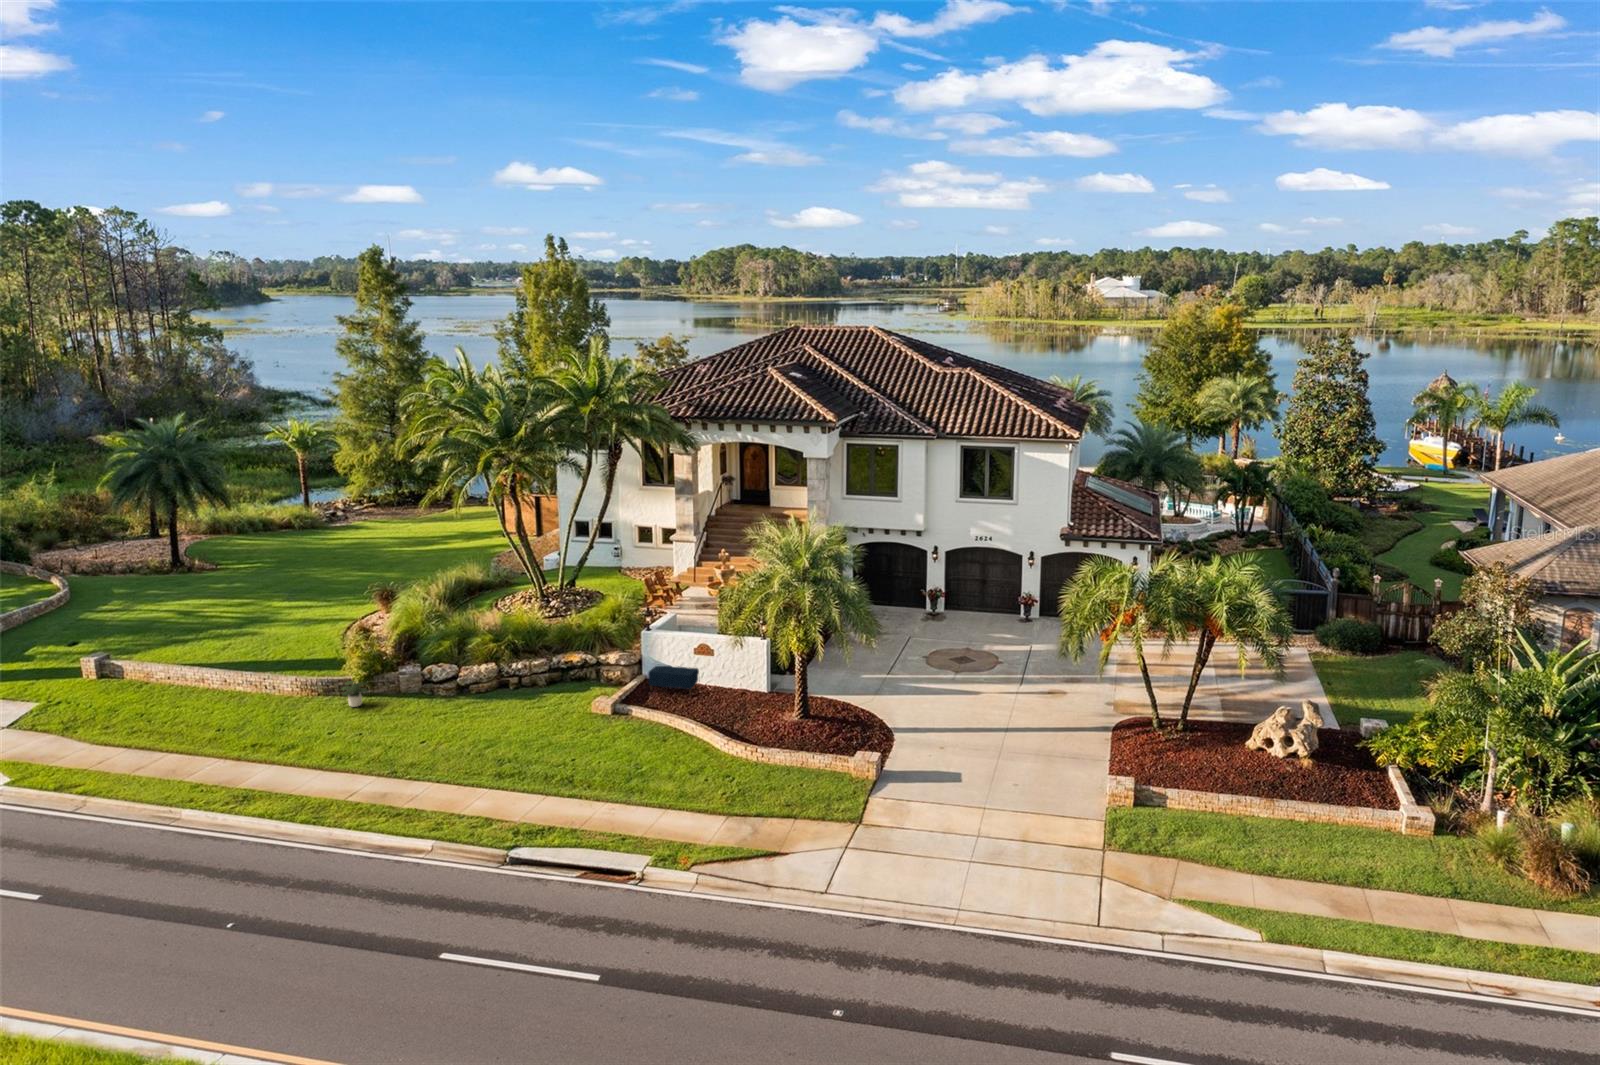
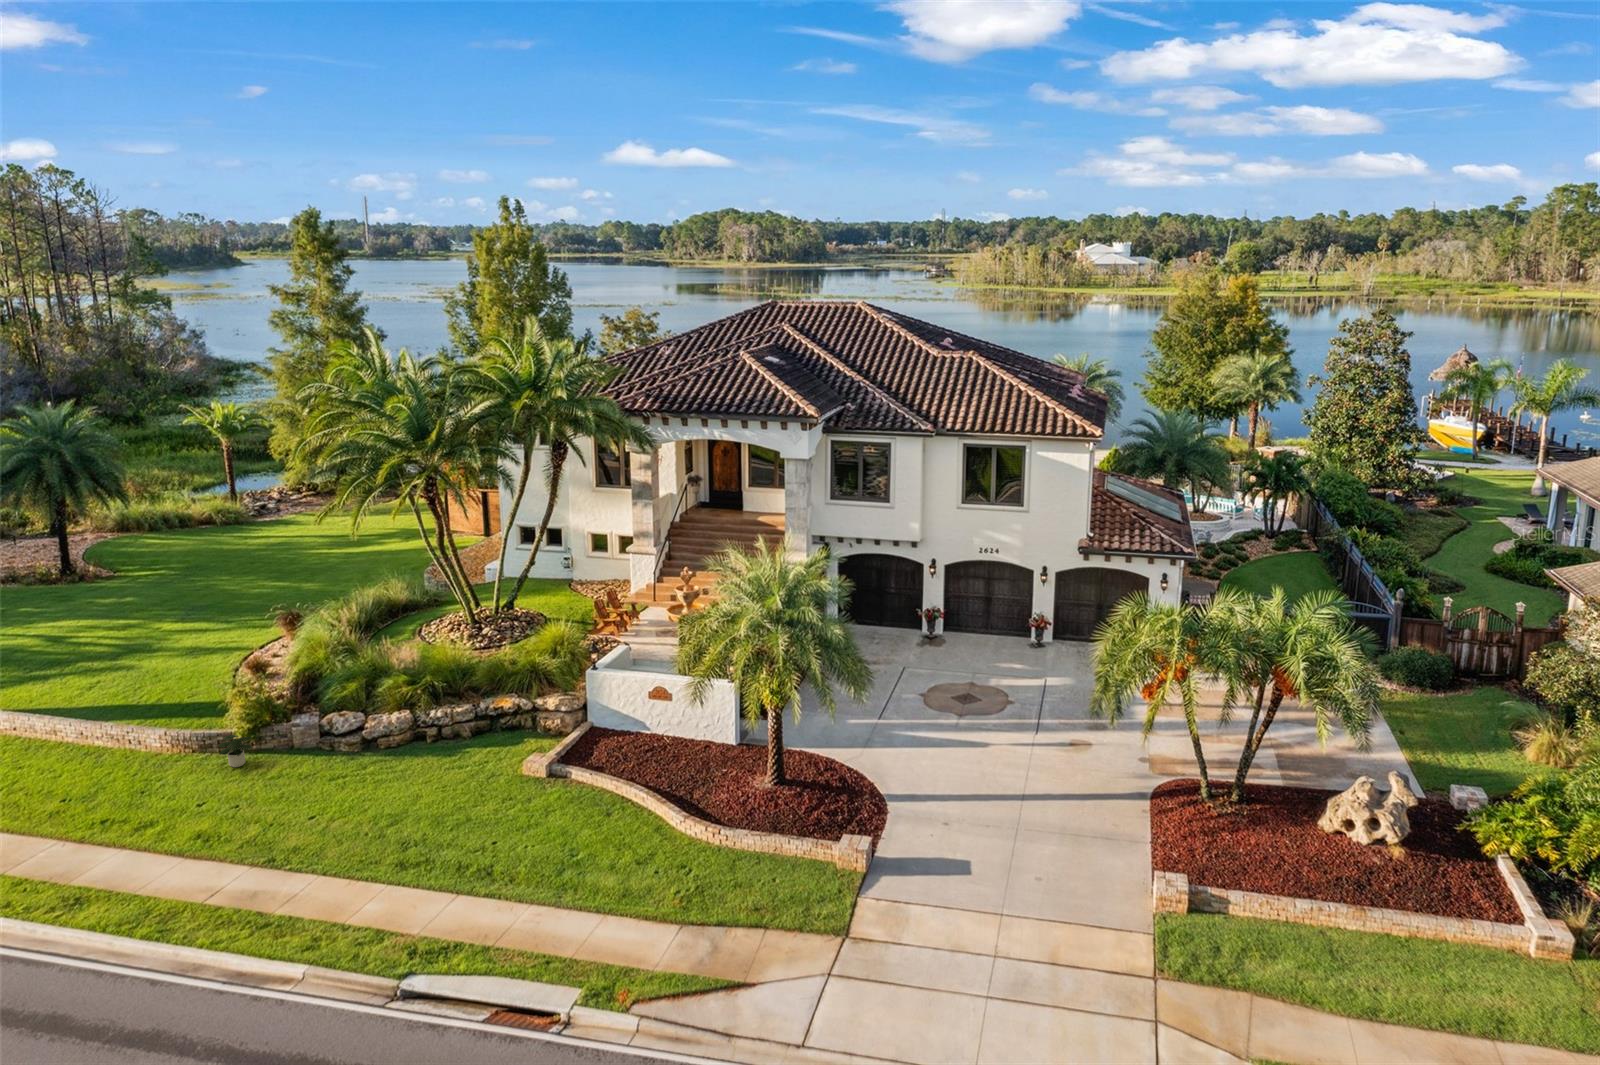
bench: present [648,666,699,695] -> none [593,712,655,751]

